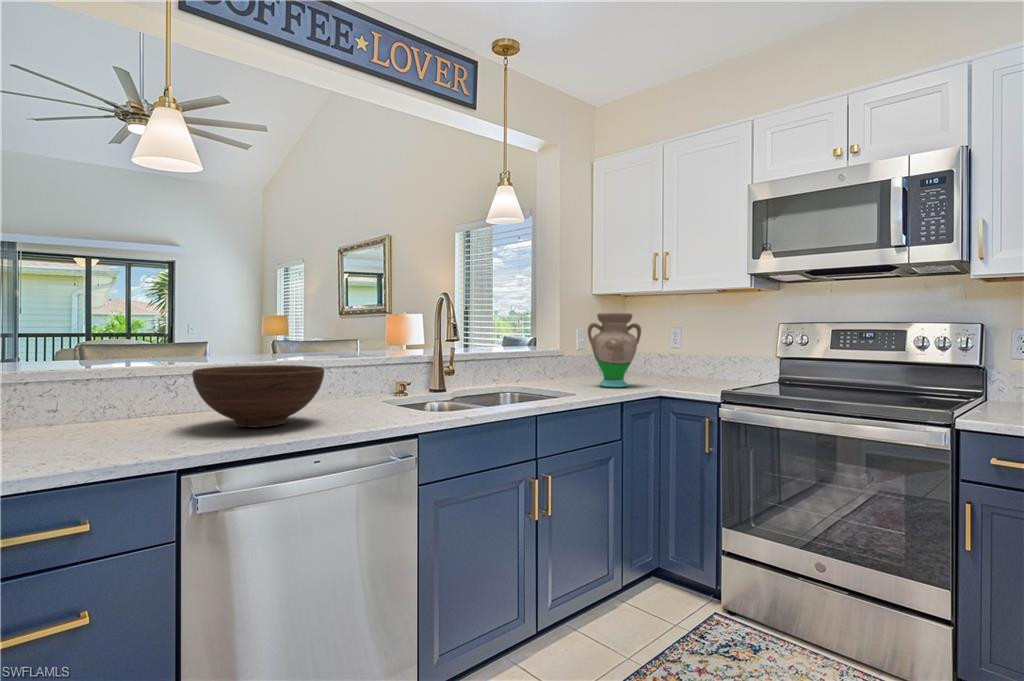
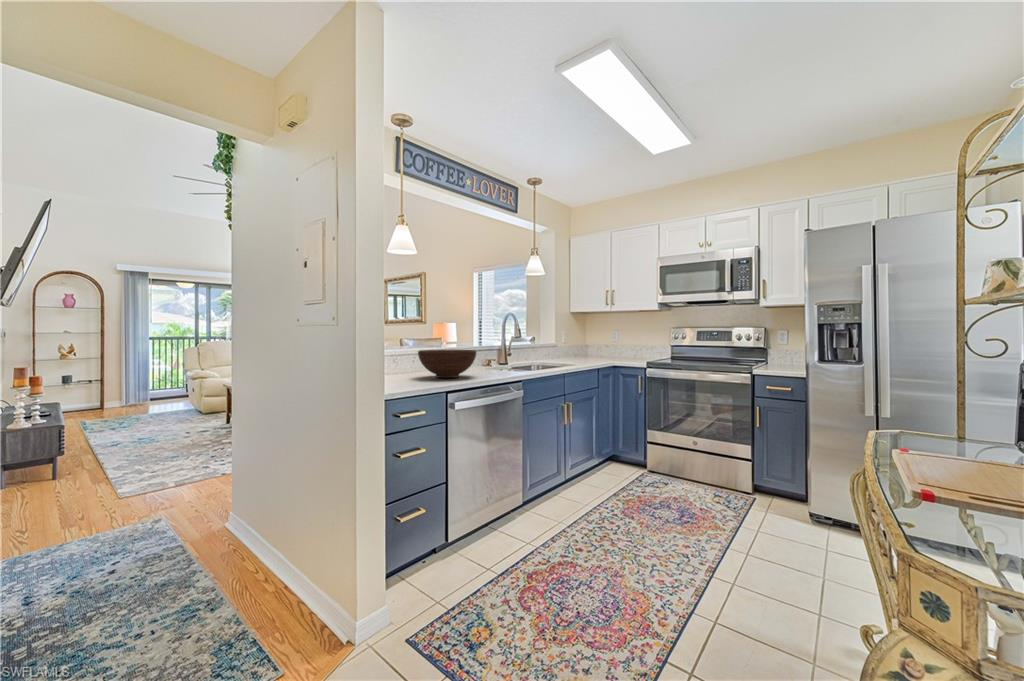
vase: present [587,313,641,388] -> none [574,323,601,362]

